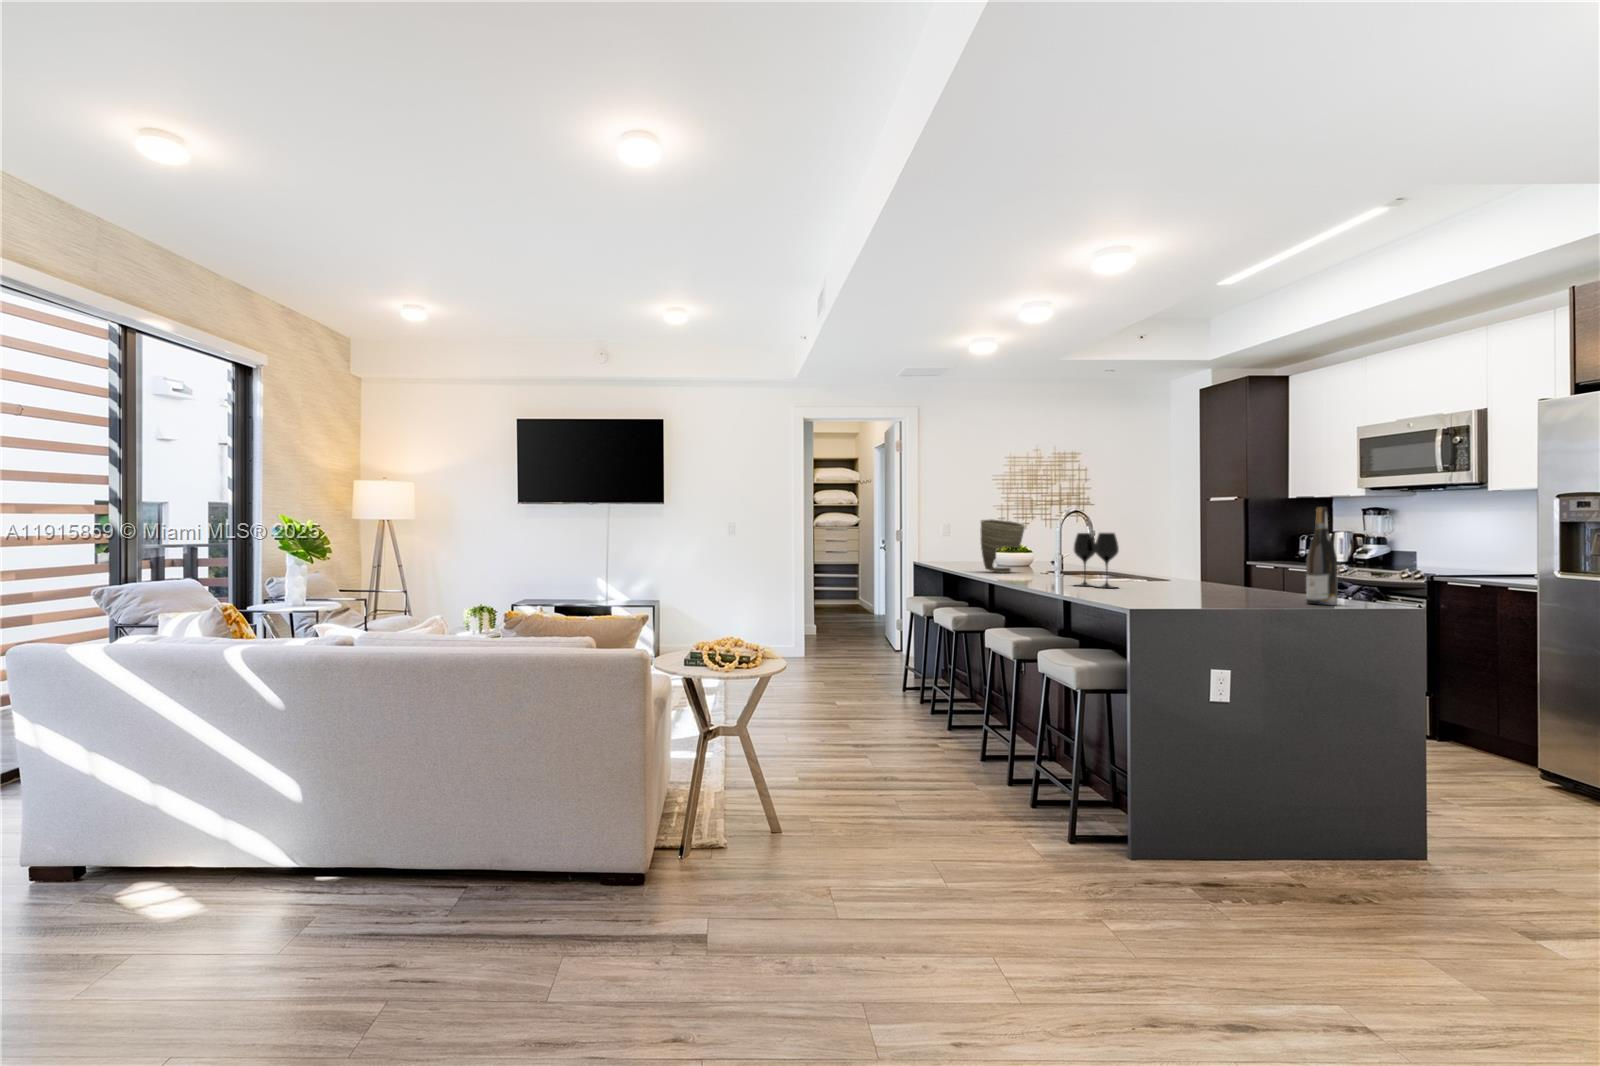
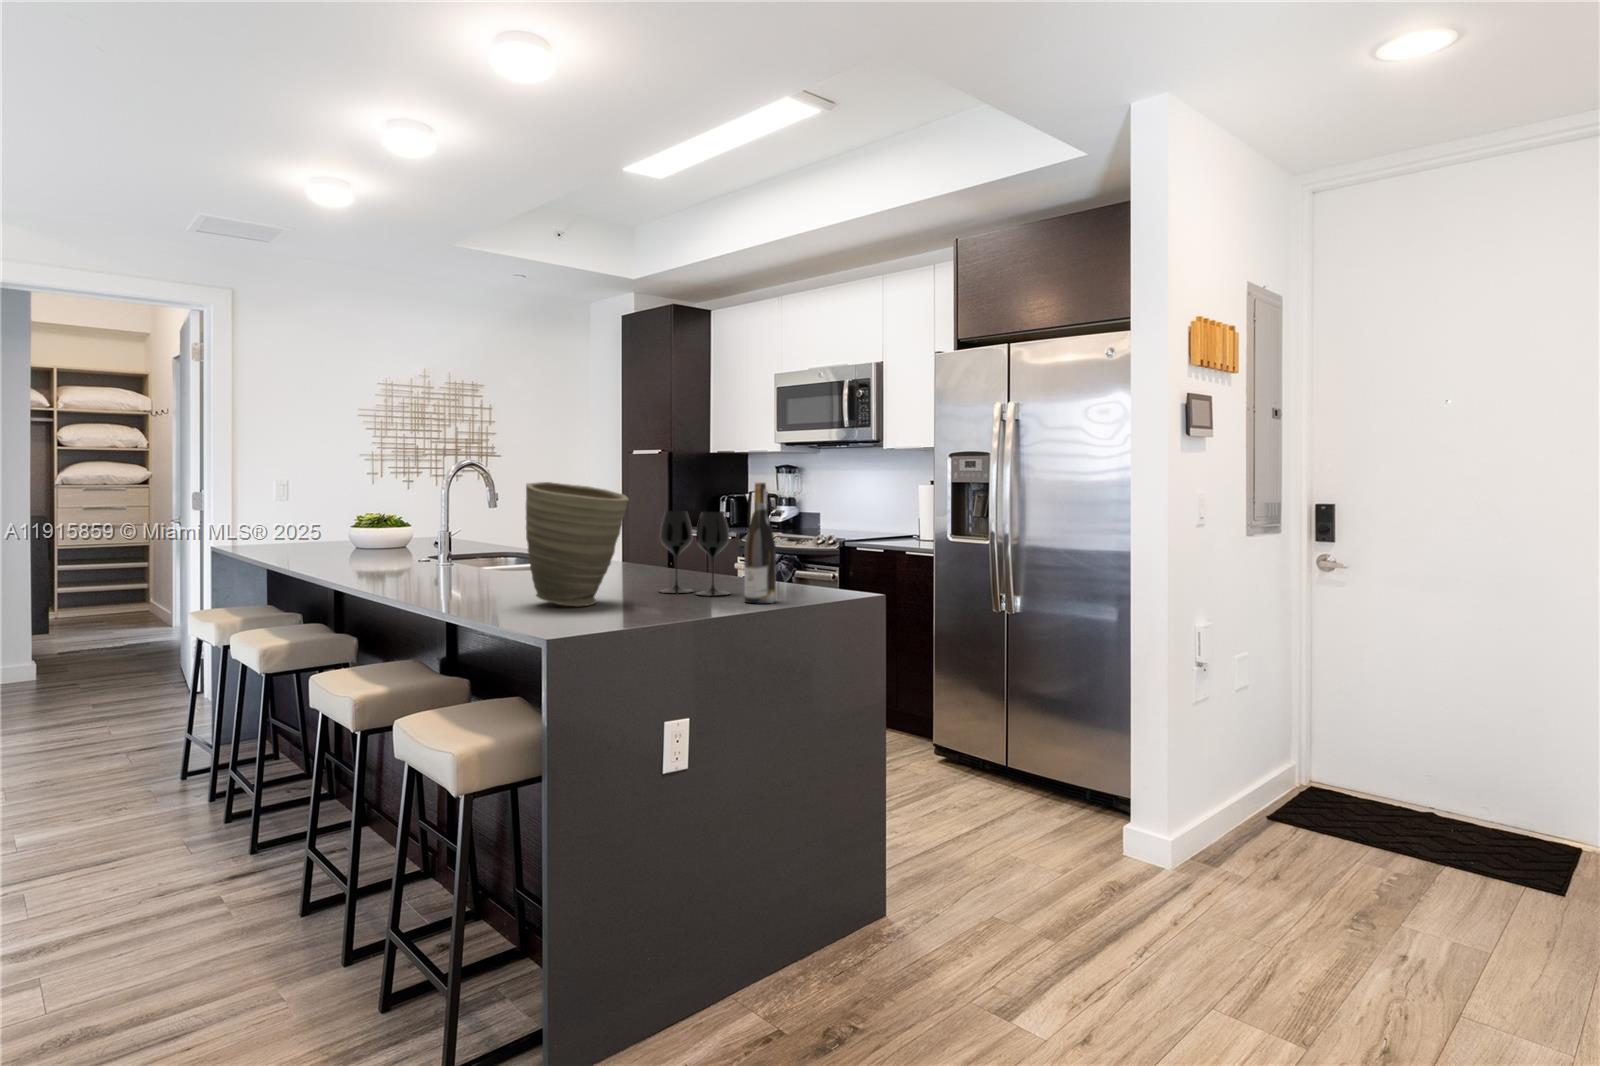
vase: present [980,519,1025,573] -> present [526,482,629,606]
wine glass: present [1074,533,1119,588] -> present [660,511,730,596]

